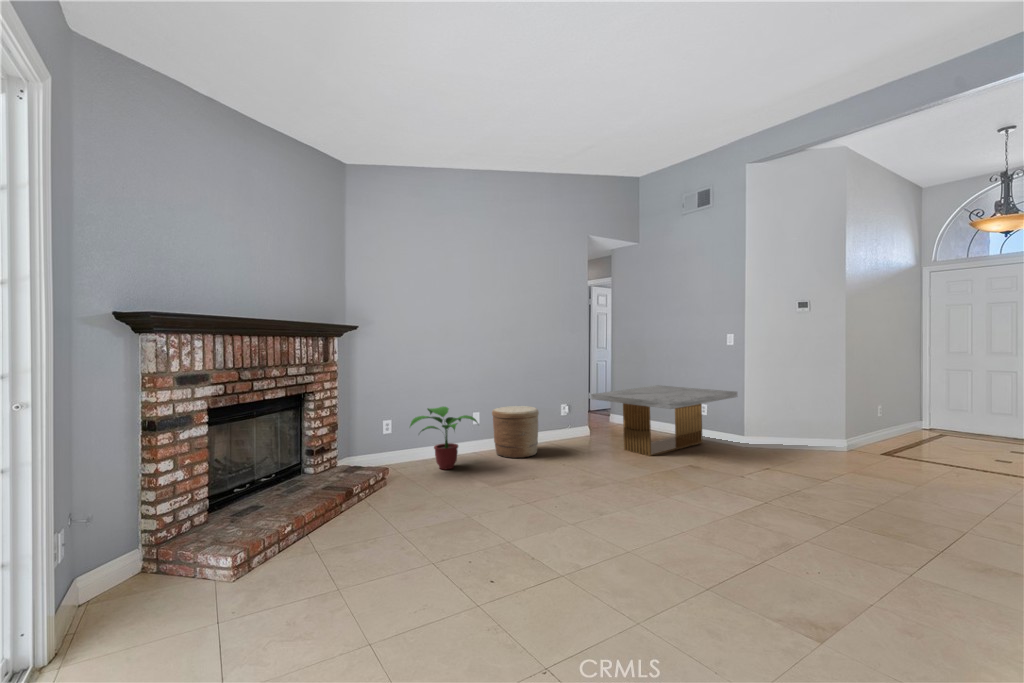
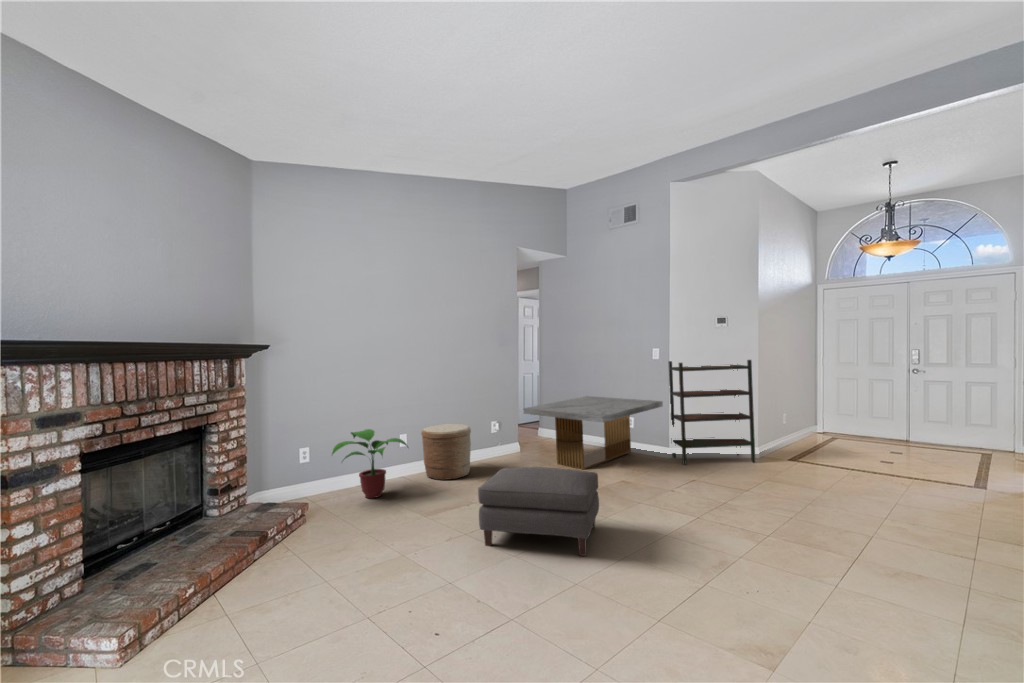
bookshelf: none [745,349,840,459] -> present [669,360,755,465]
ottoman: none [539,446,659,532] -> present [478,467,599,556]

